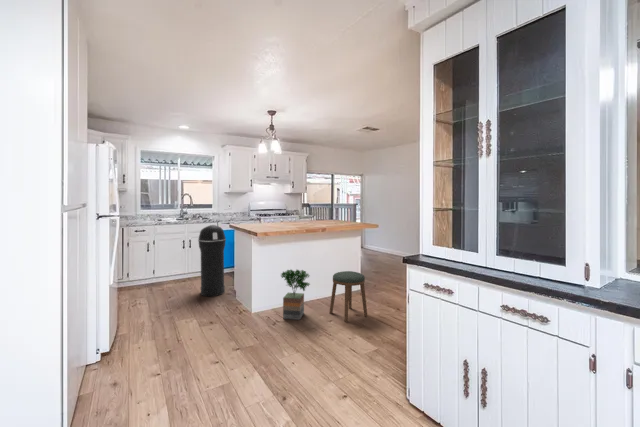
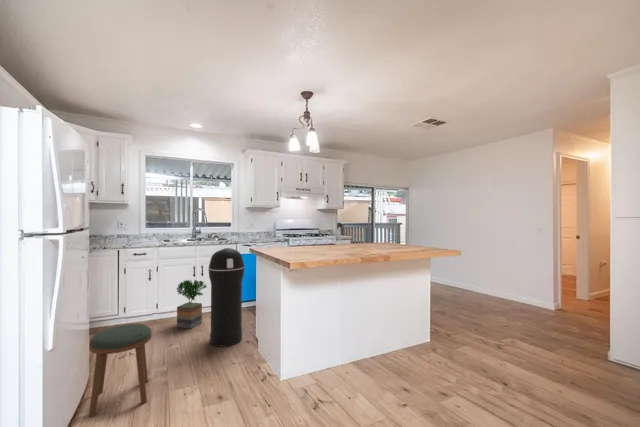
potted tree: present [281,270,310,320] -> present [177,280,206,328]
stool: present [329,271,367,322] -> present [89,324,151,417]

